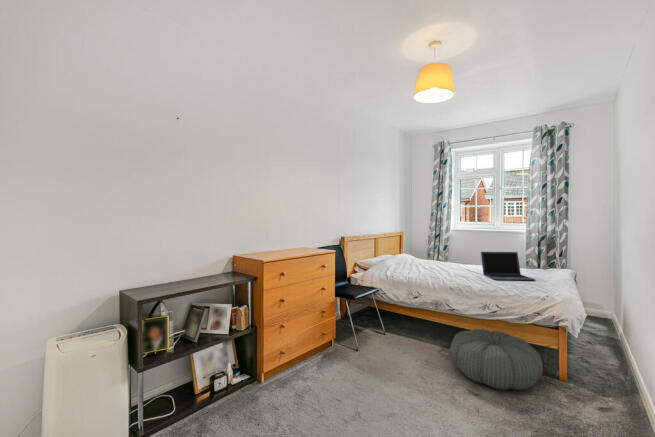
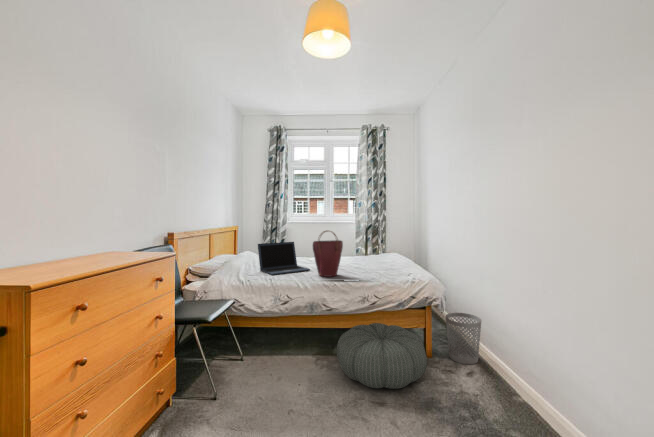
handbag: none [441,241,470,282] -> present [313,231,343,277]
laptop: present [481,252,535,280] -> present [258,242,310,275]
wastebasket: none [585,341,635,403] -> present [446,313,481,364]

